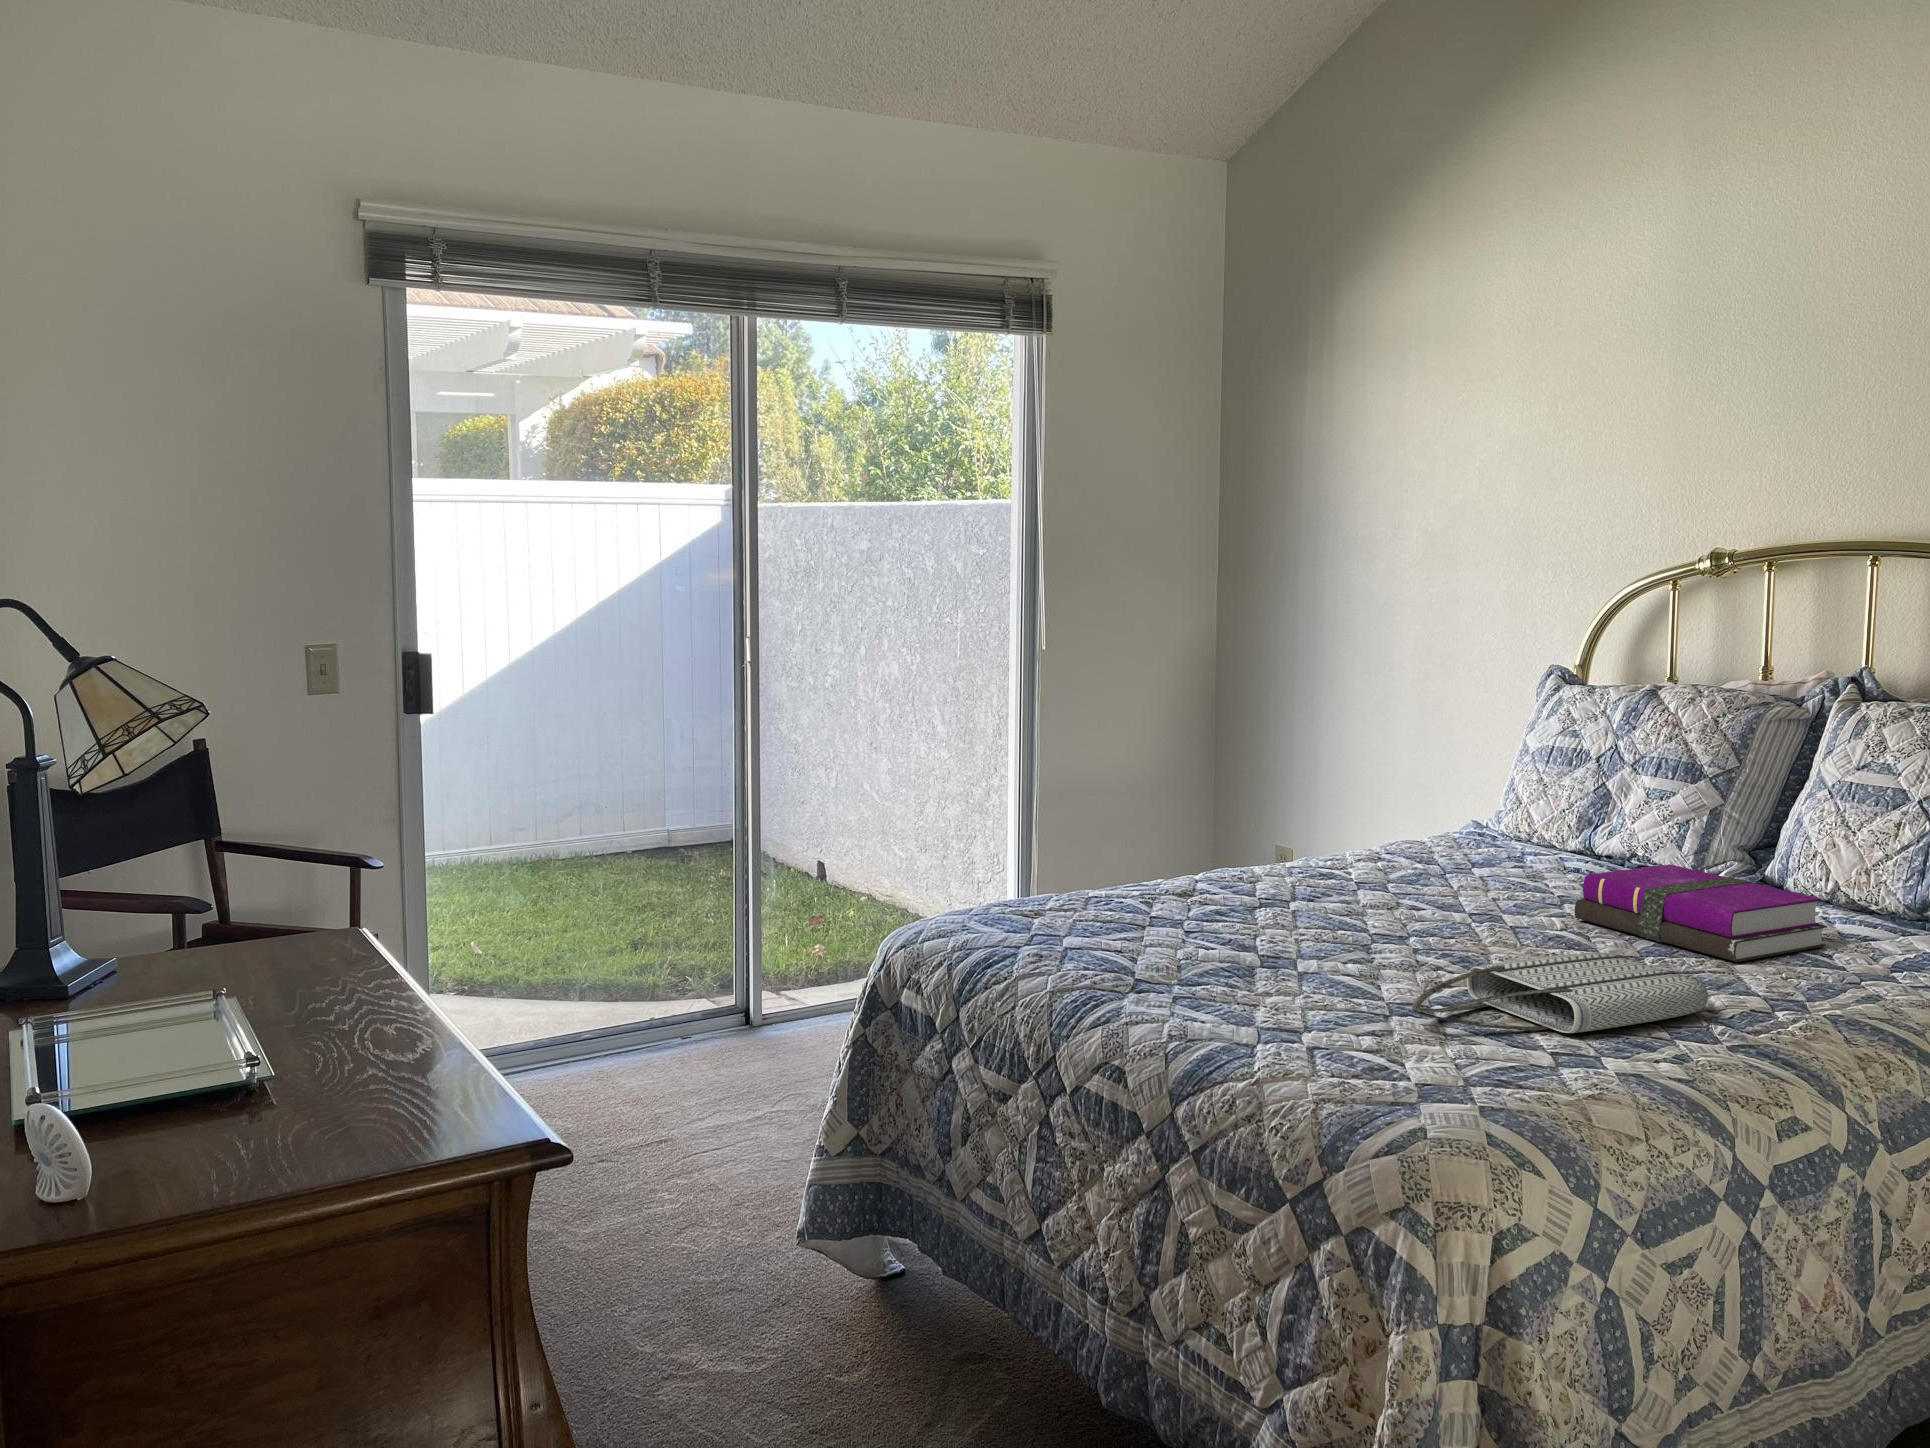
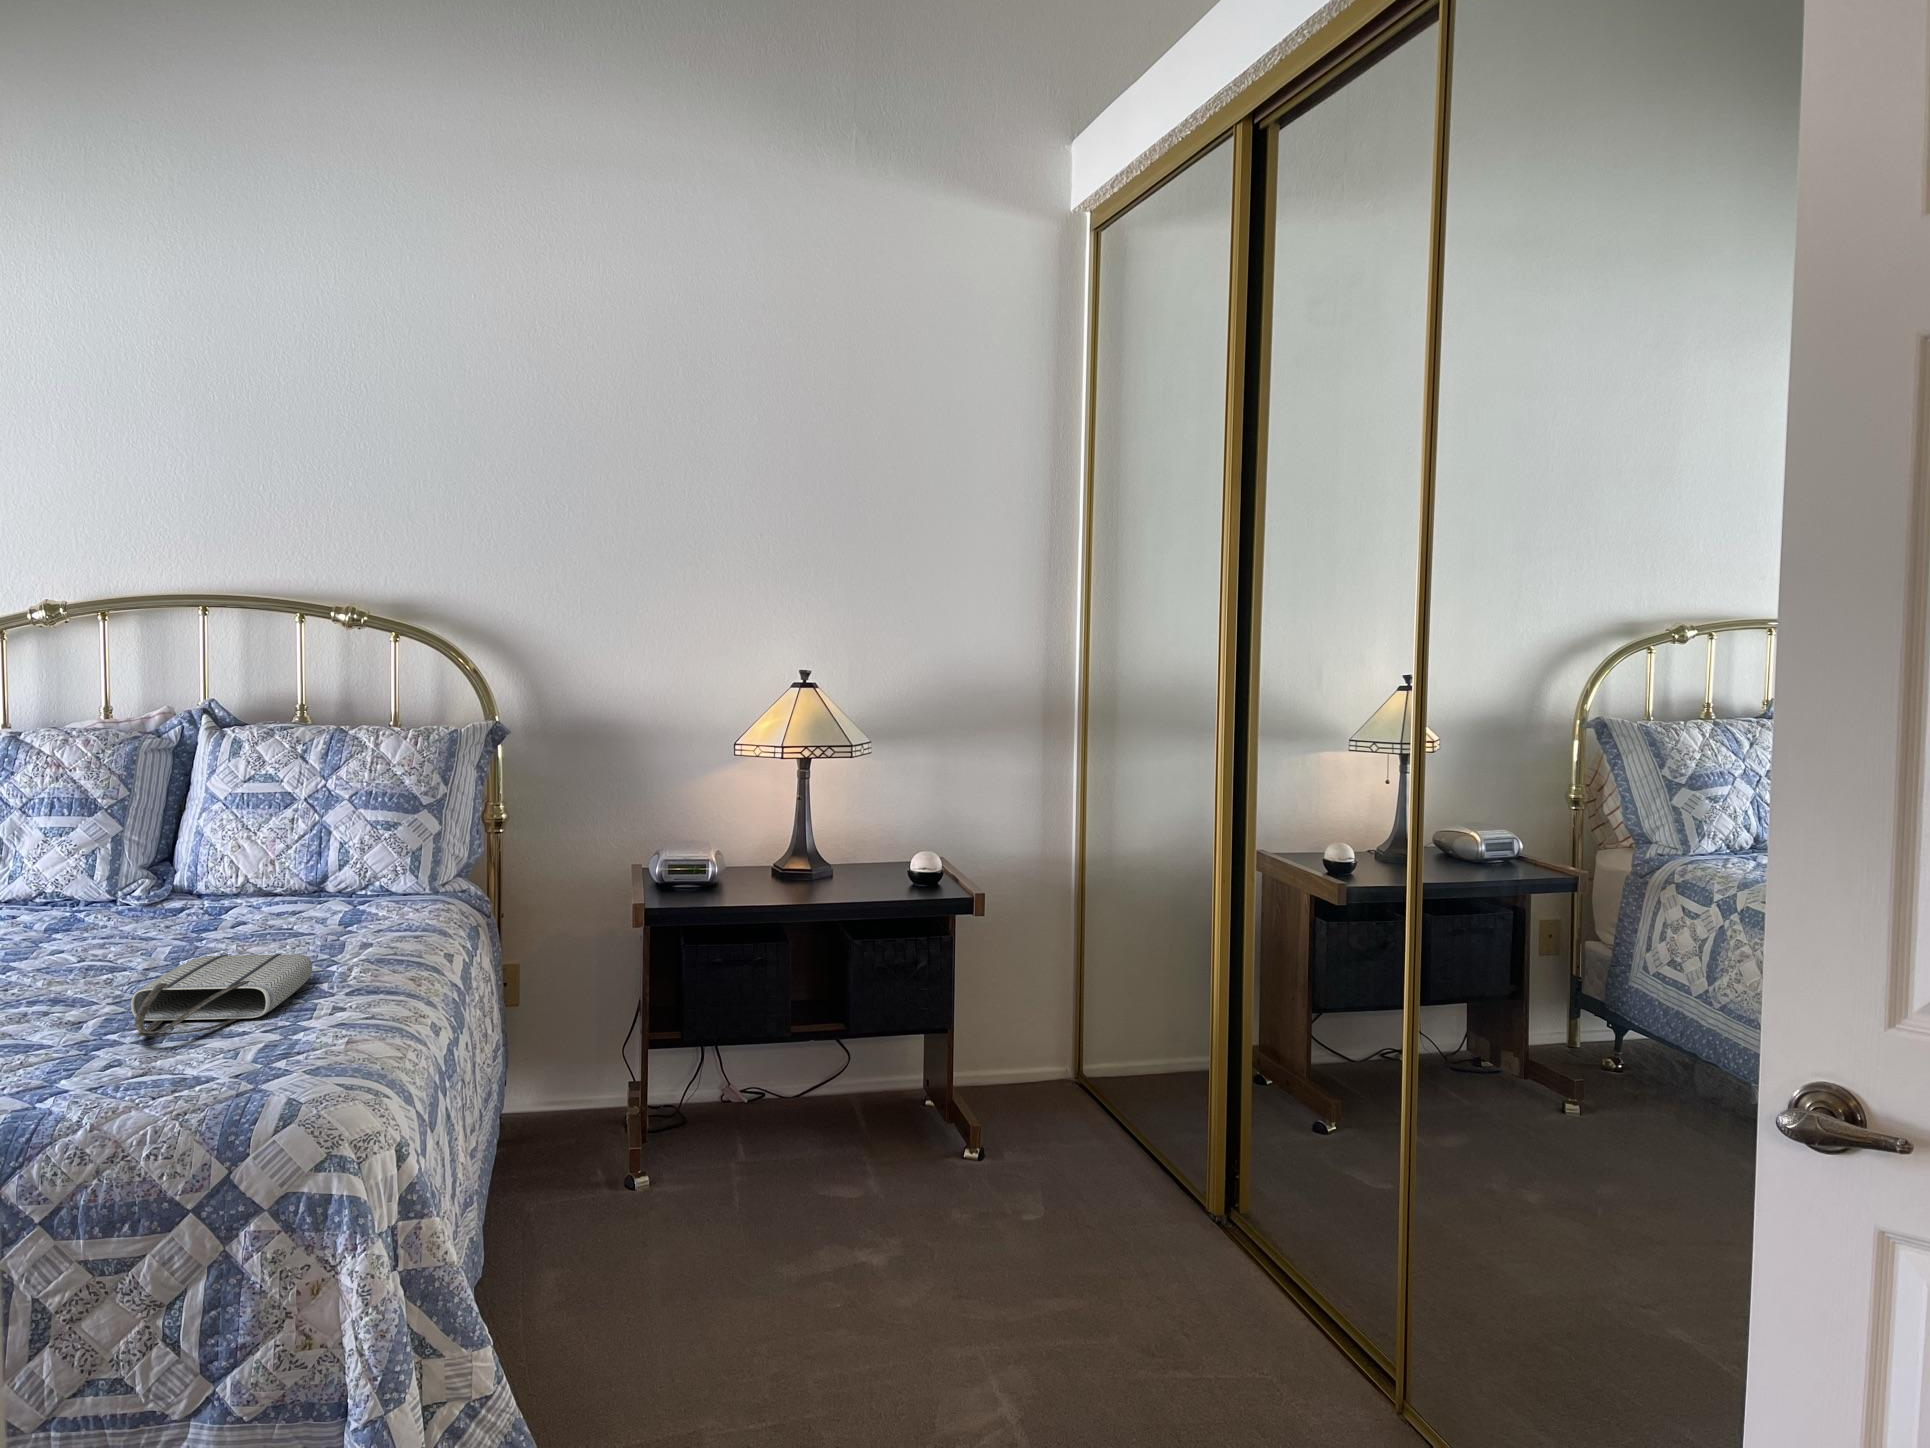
notebook: present [1574,865,1827,962] -> none [82,885,289,951]

